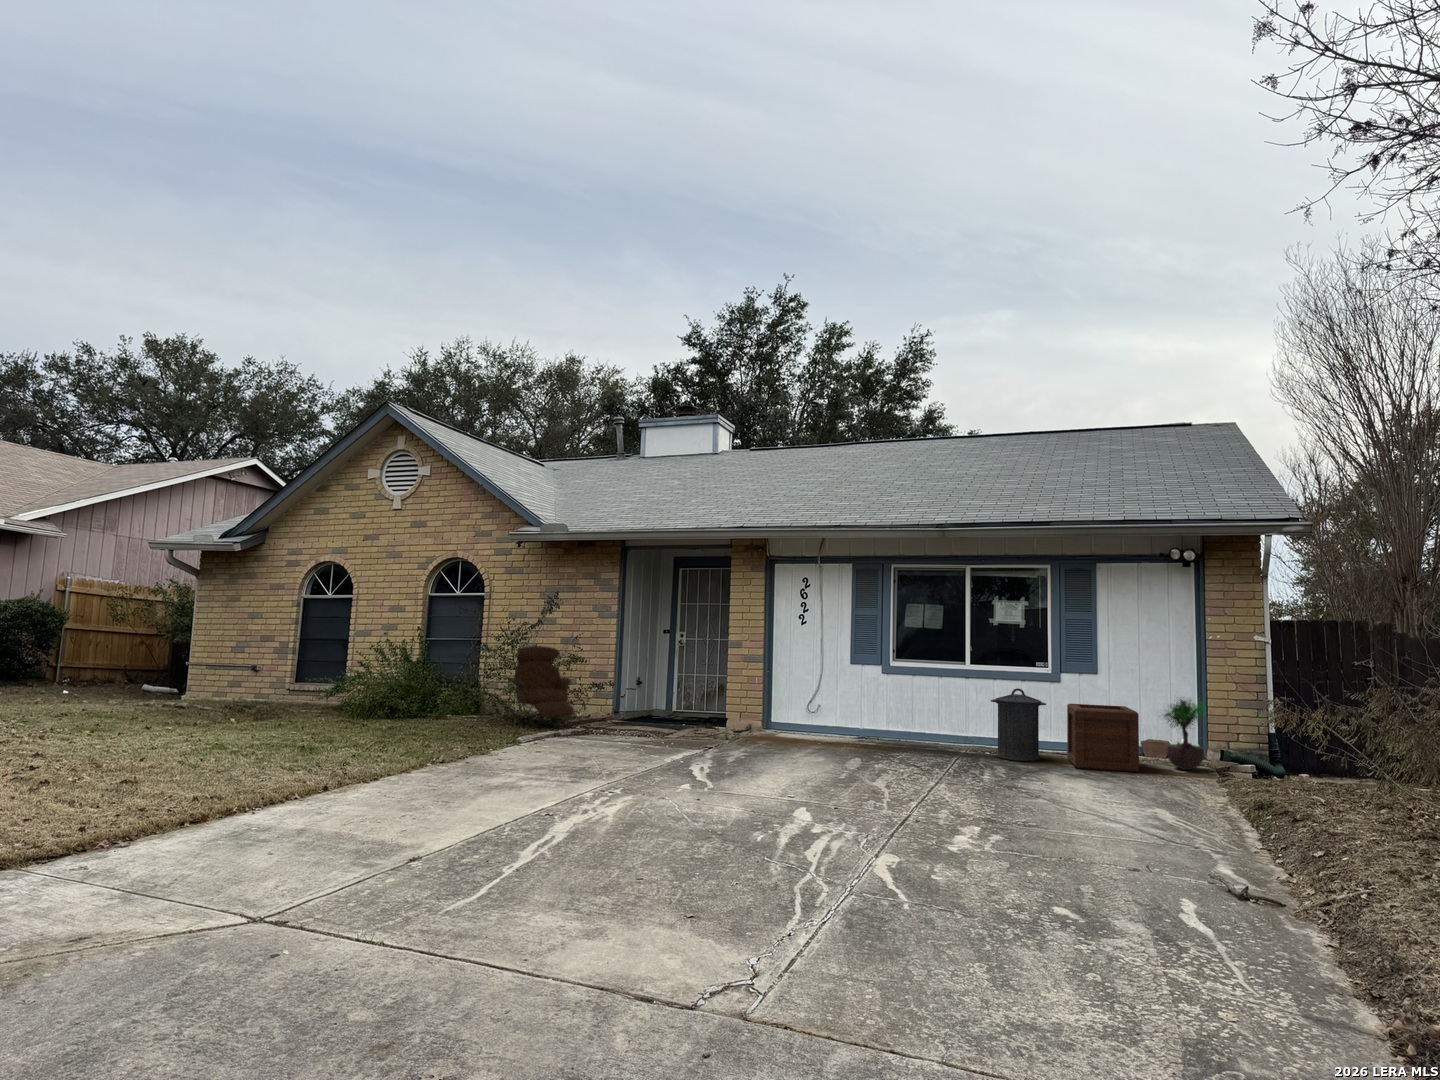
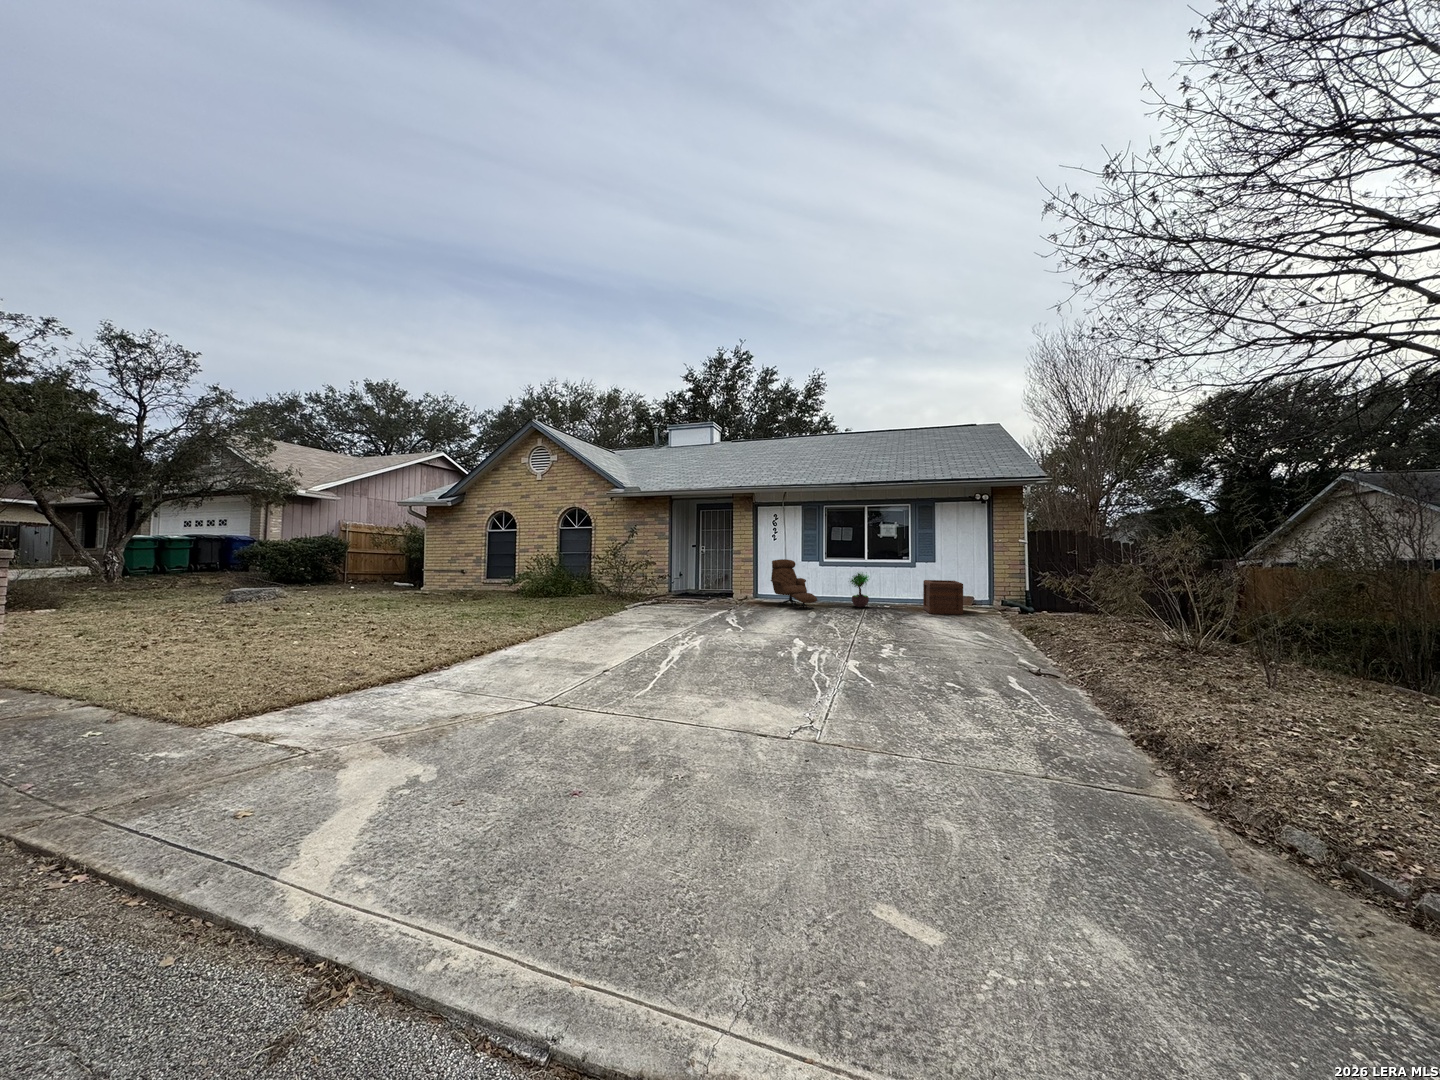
lounge chair: present [512,646,574,728] -> present [771,559,817,609]
trash can: present [991,688,1046,761] -> none [883,573,913,611]
potted tree: present [1165,699,1204,770] -> present [850,573,869,607]

